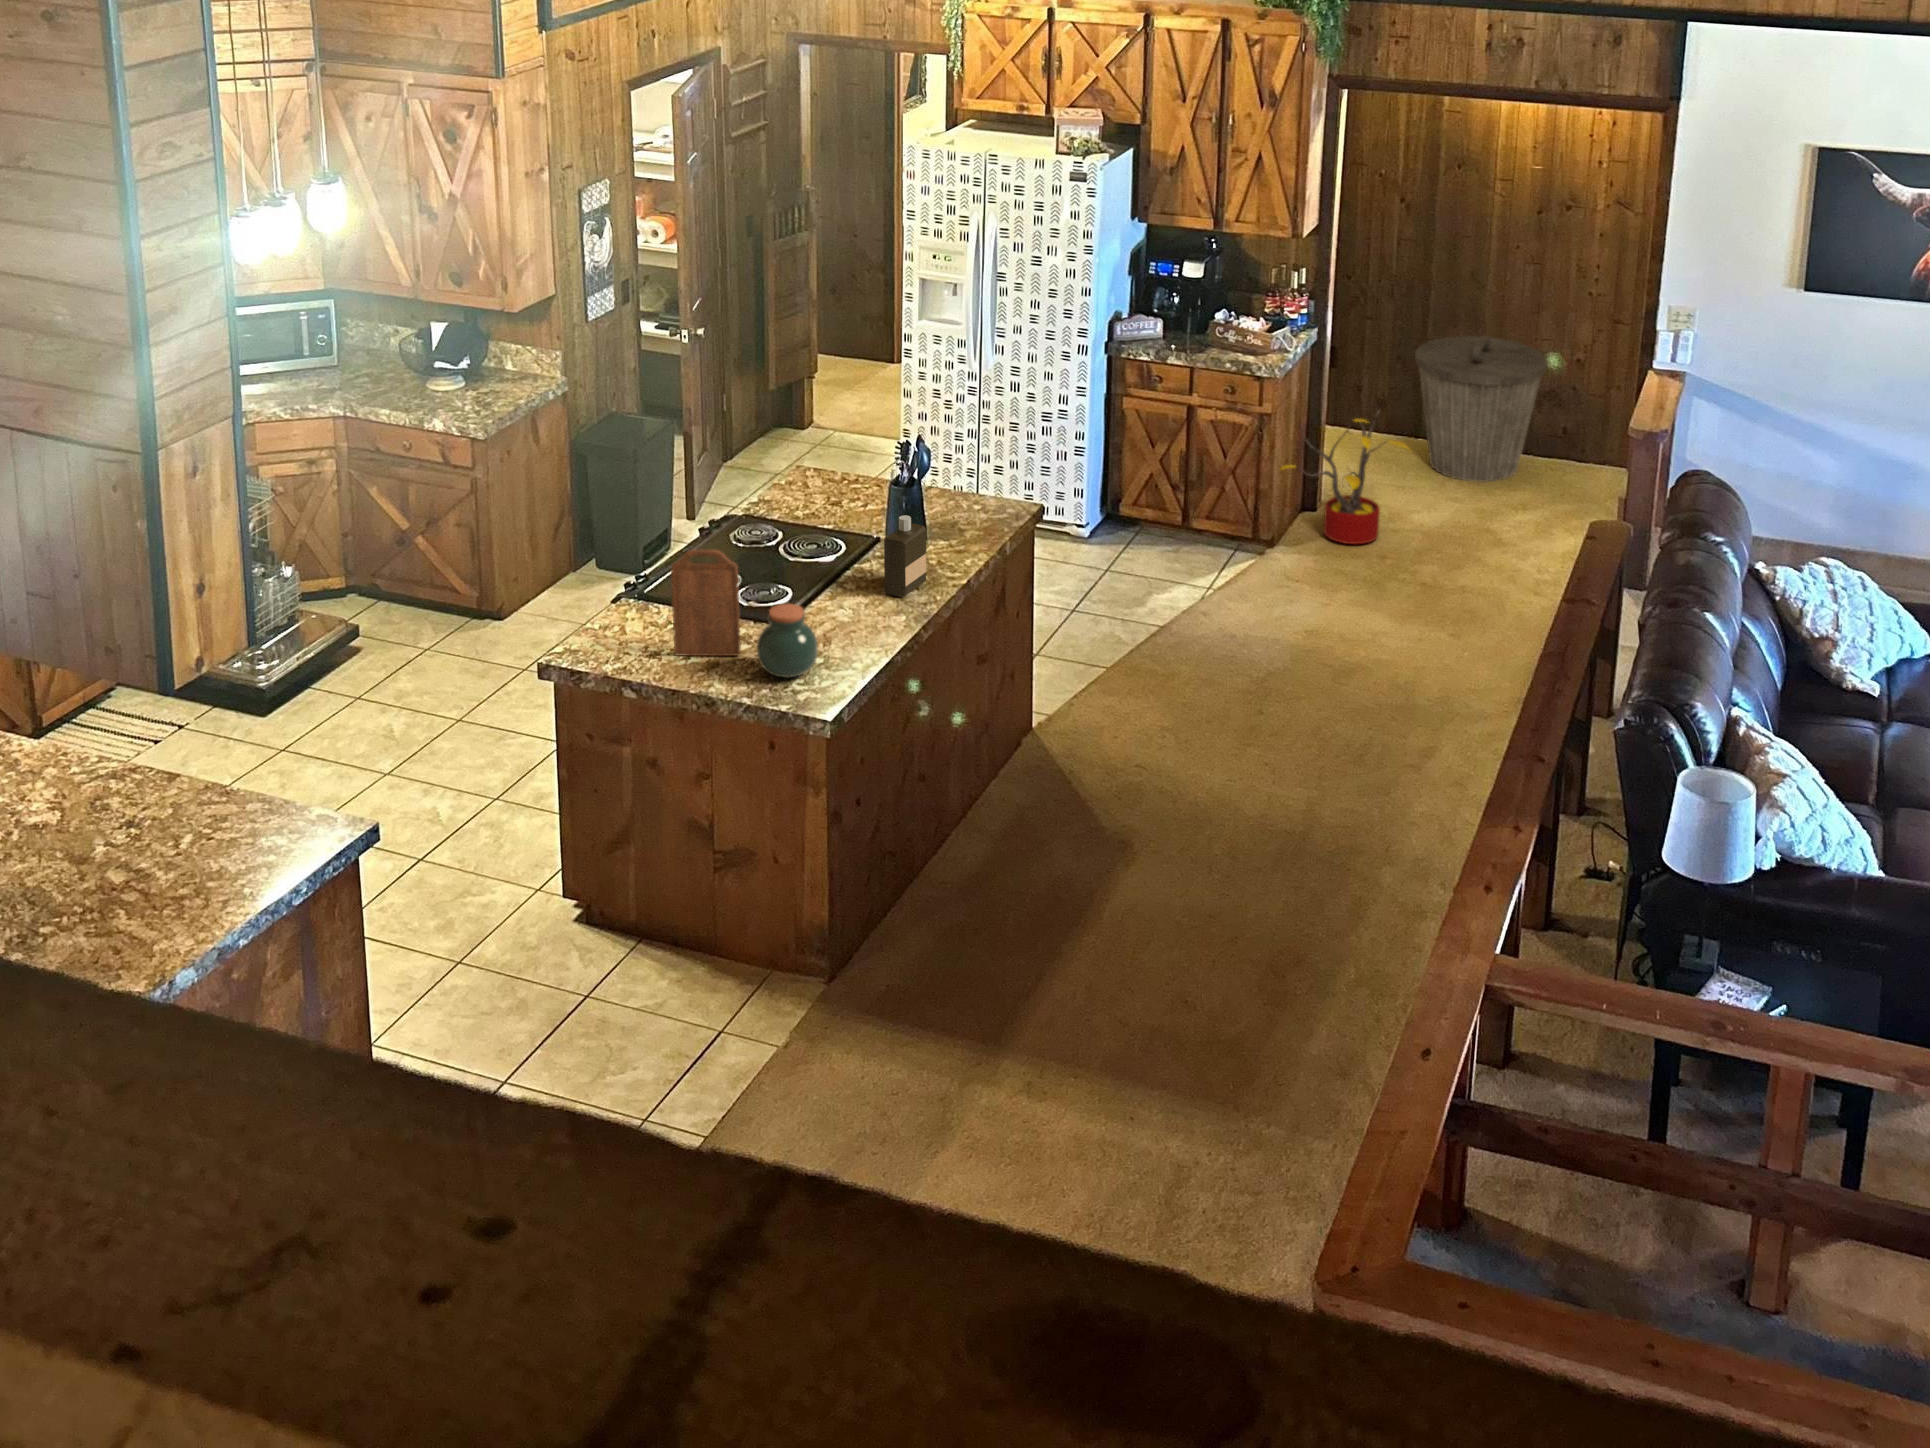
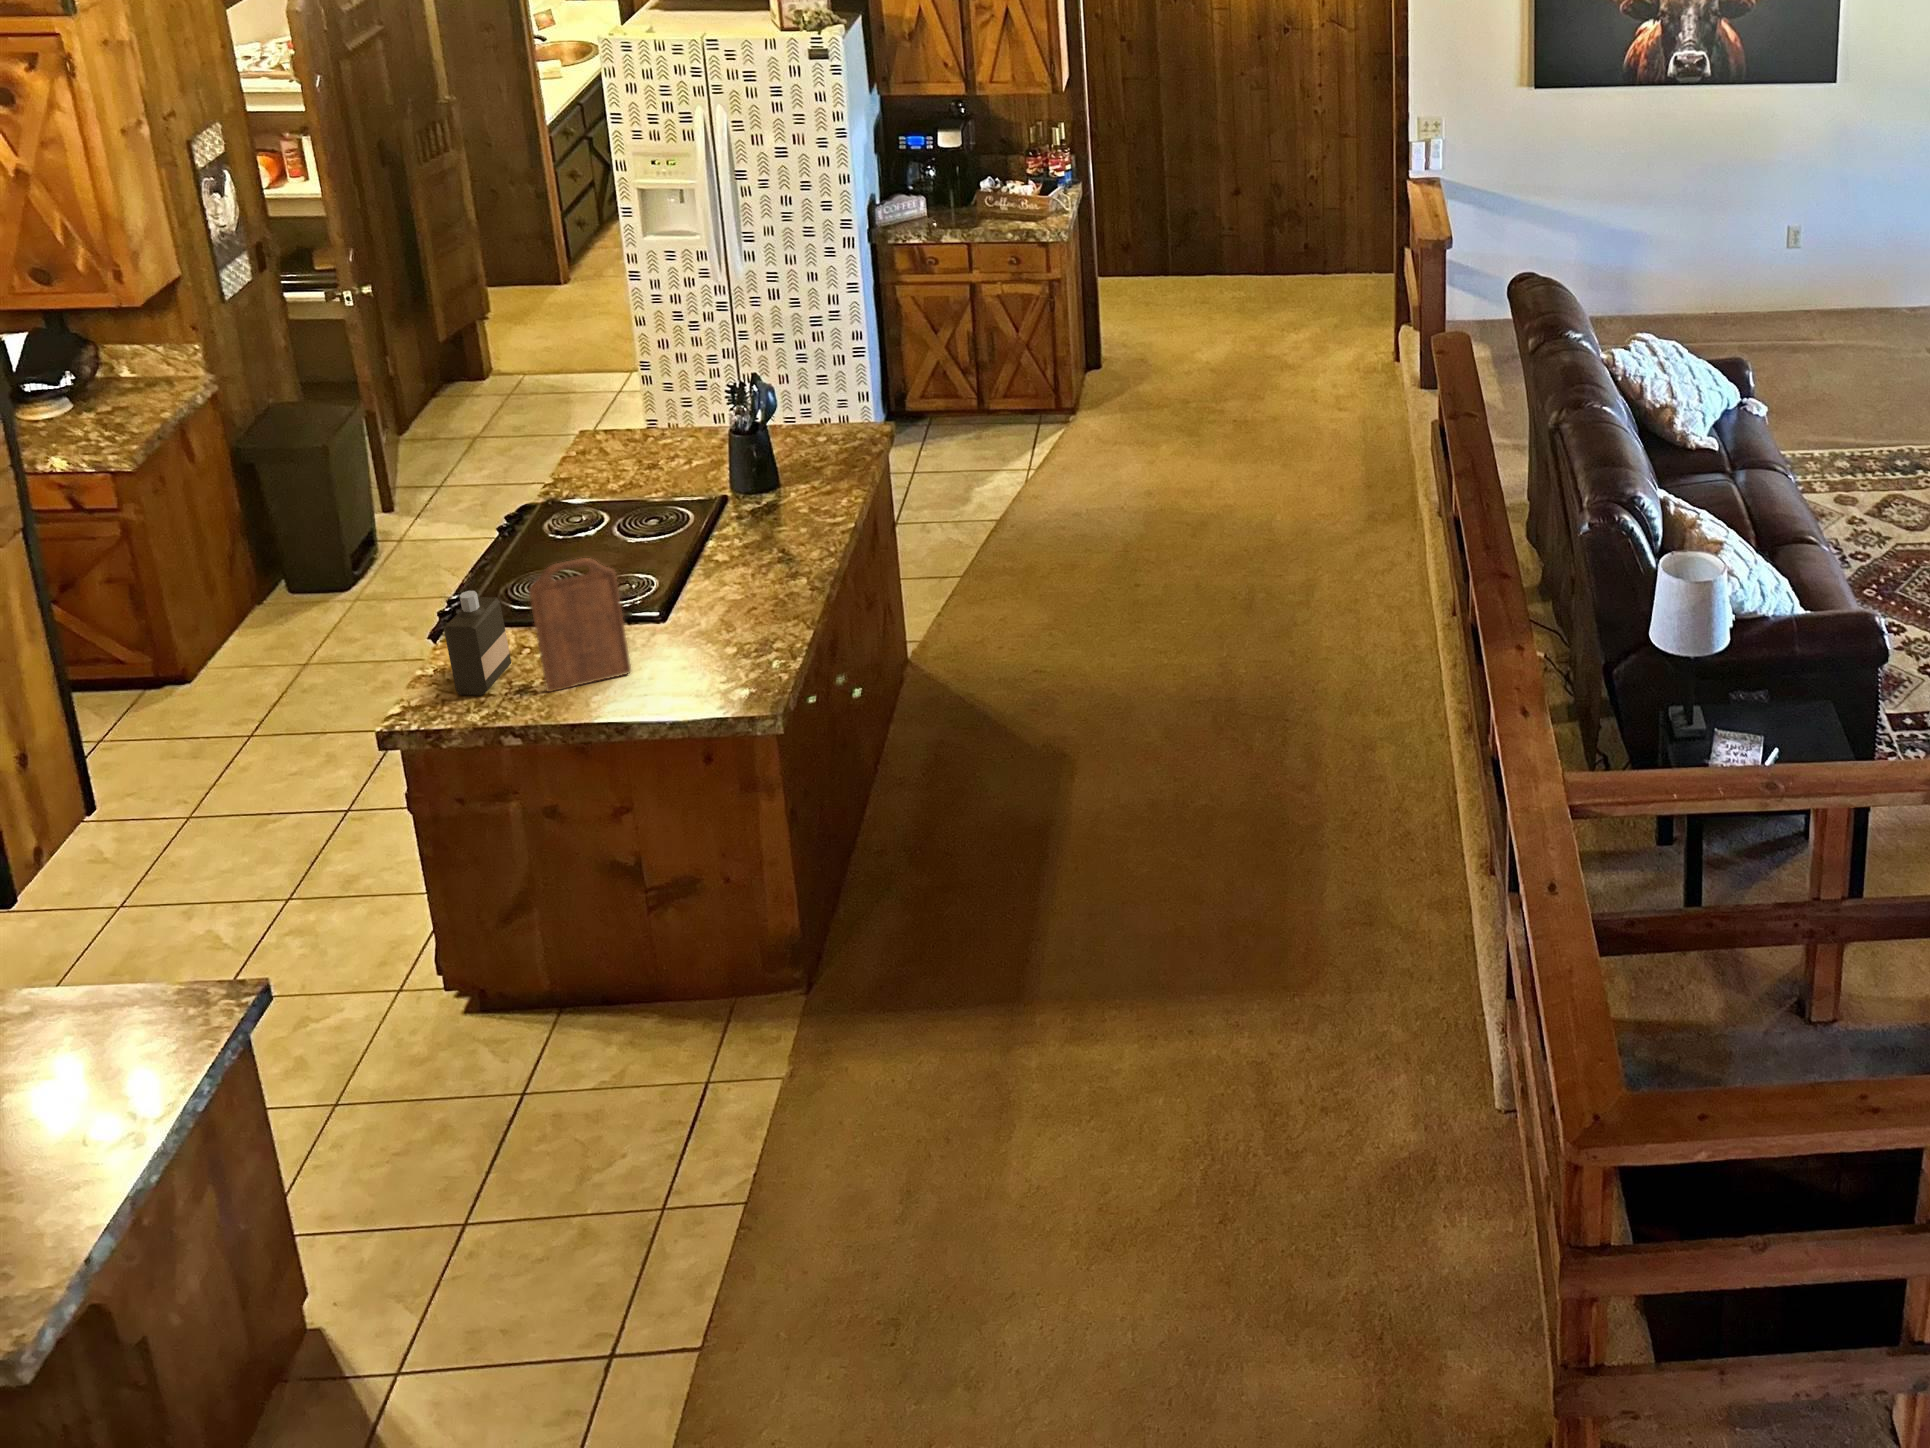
trash can: present [1415,336,1548,482] -> none [1167,168,1295,313]
decorative plant: present [1282,402,1410,544] -> none [1075,242,1197,397]
bottle: present [884,515,926,598] -> present [444,591,511,696]
jar: present [757,604,818,678] -> none [658,600,735,687]

